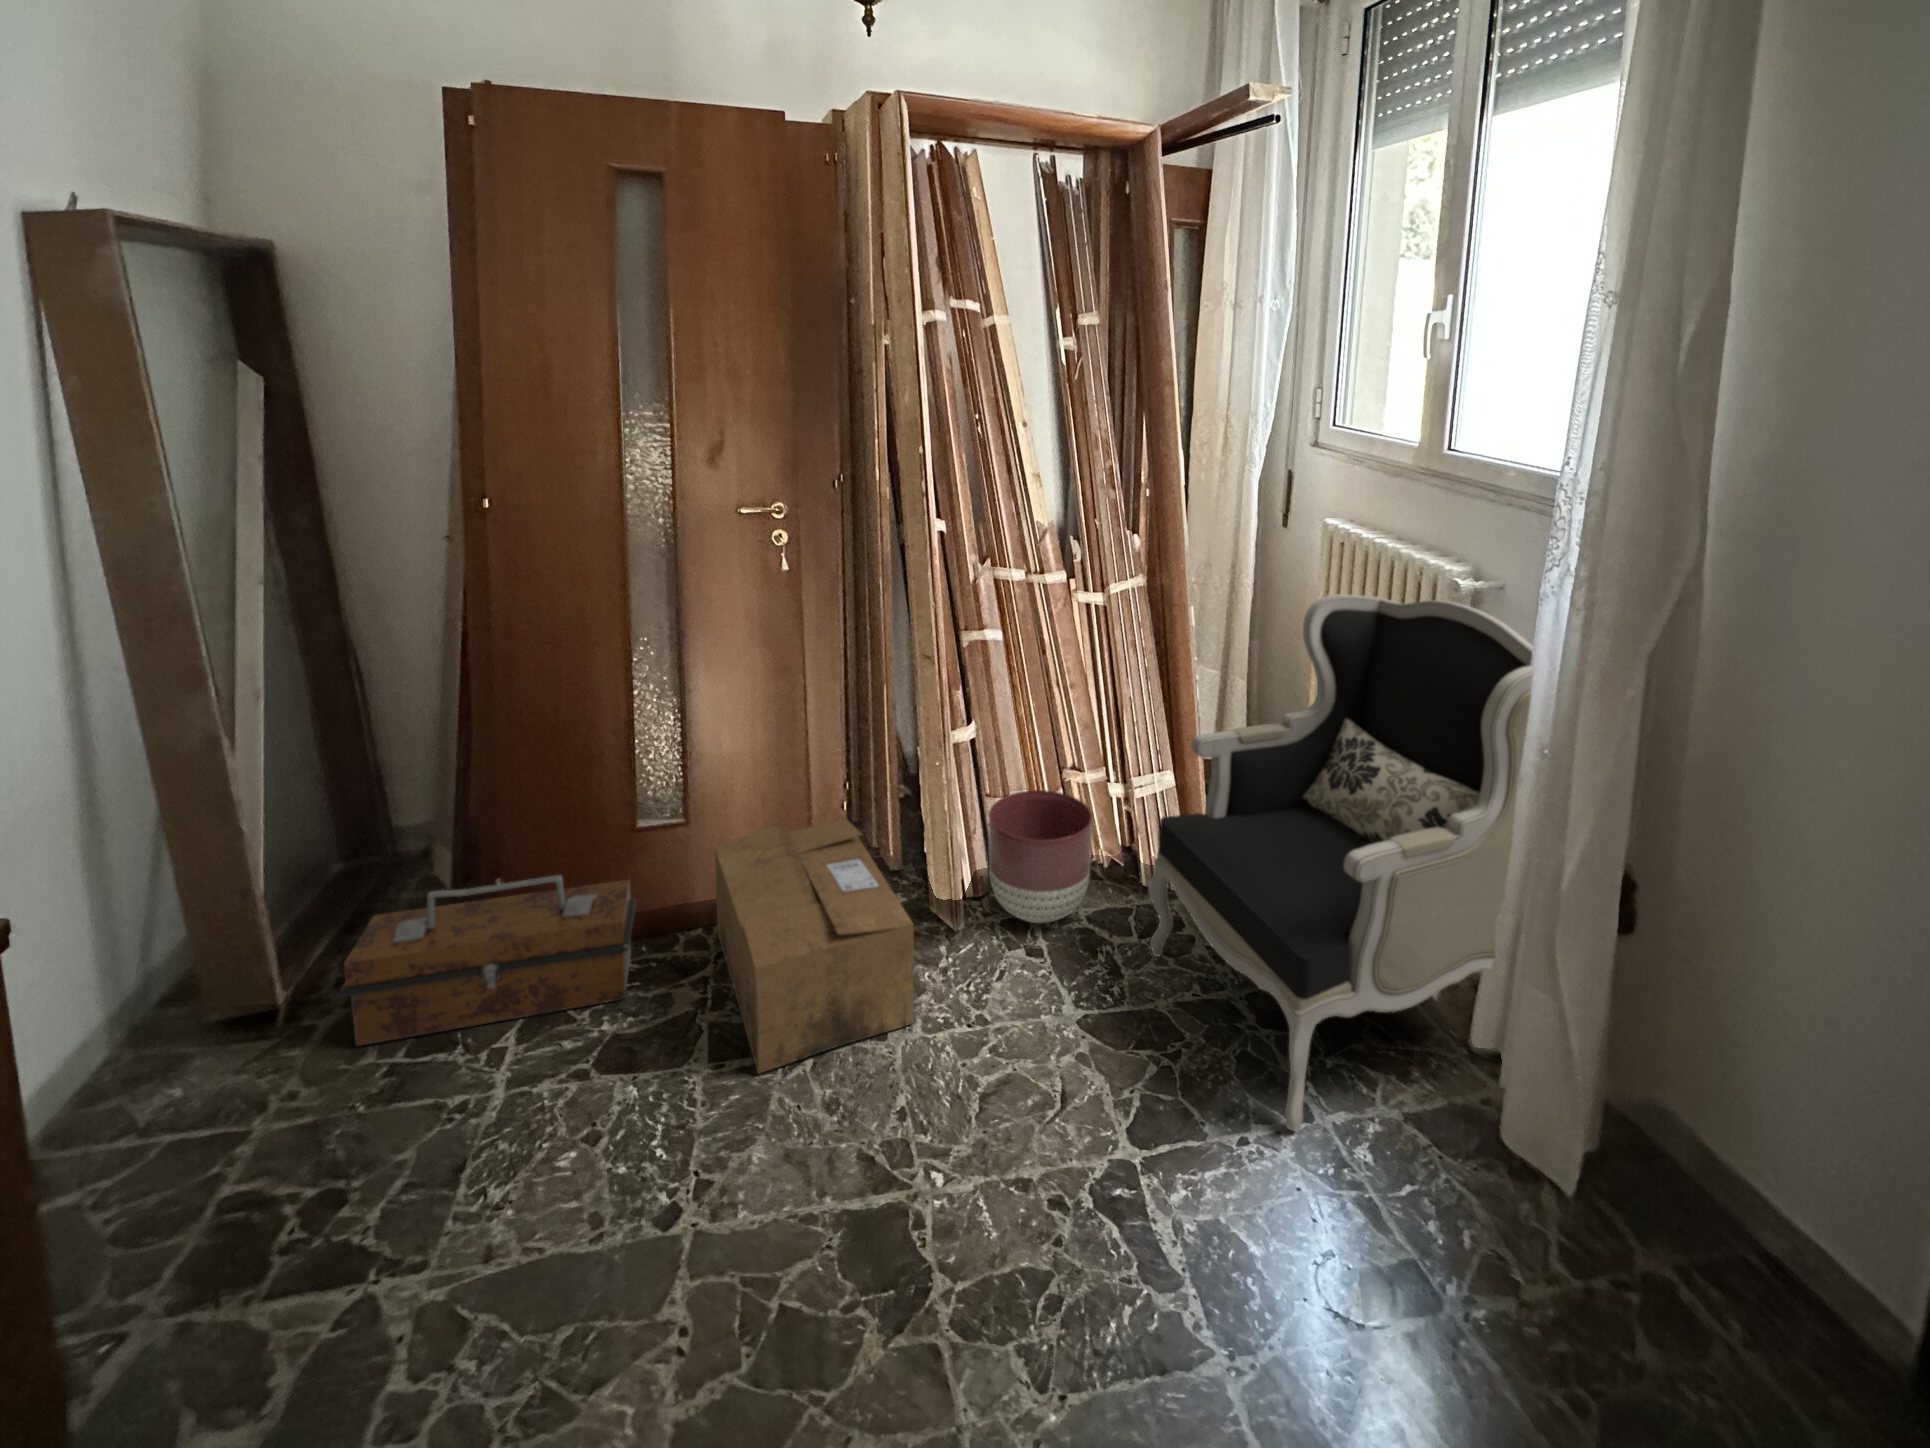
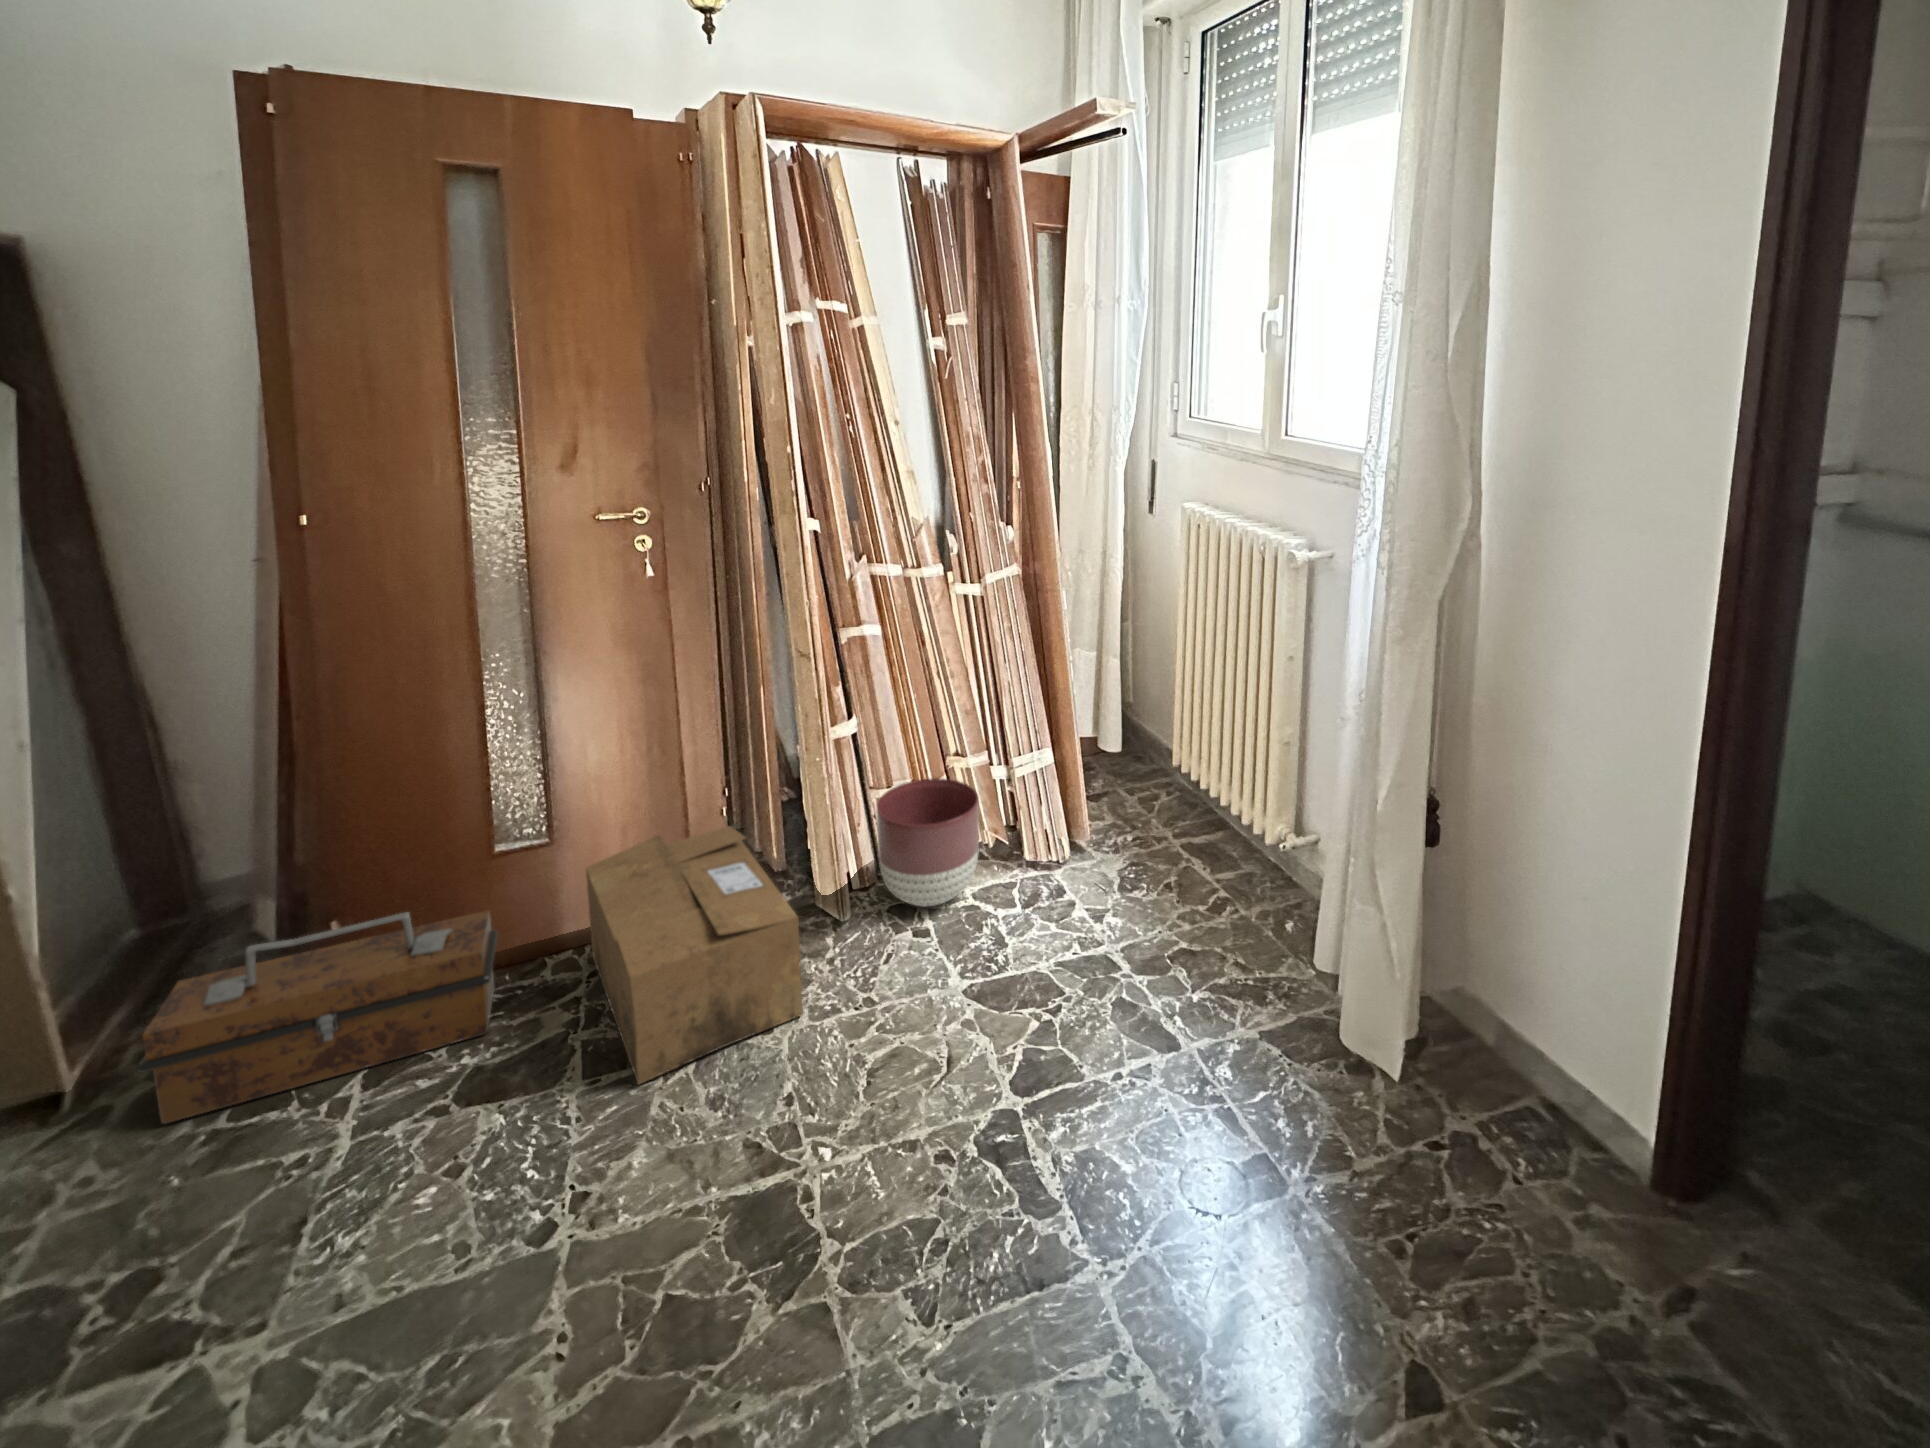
armchair: present [1148,594,1533,1131] -> none [1032,572,1388,1059]

